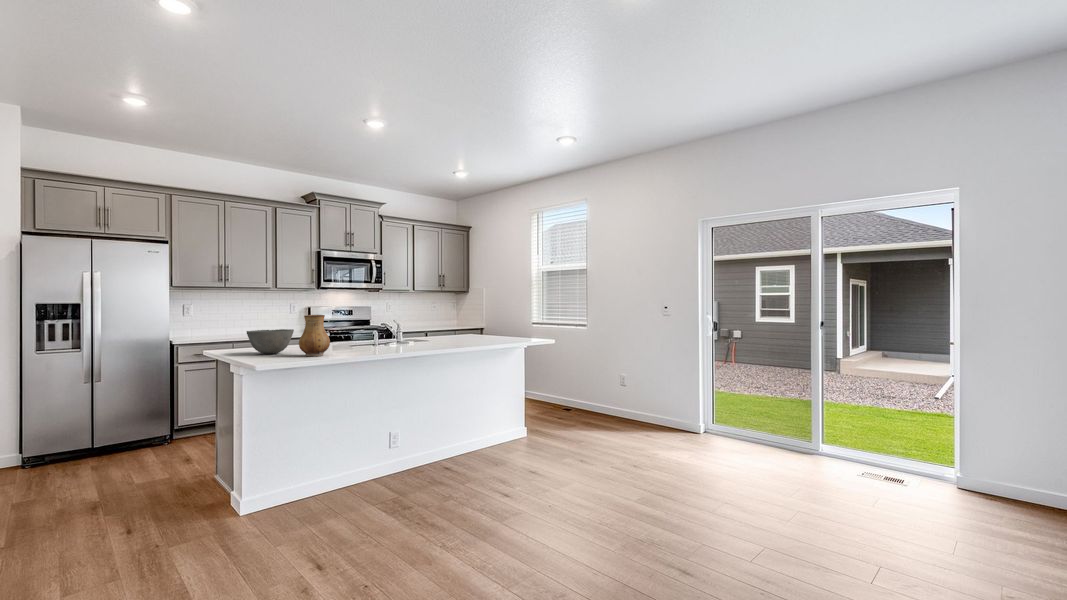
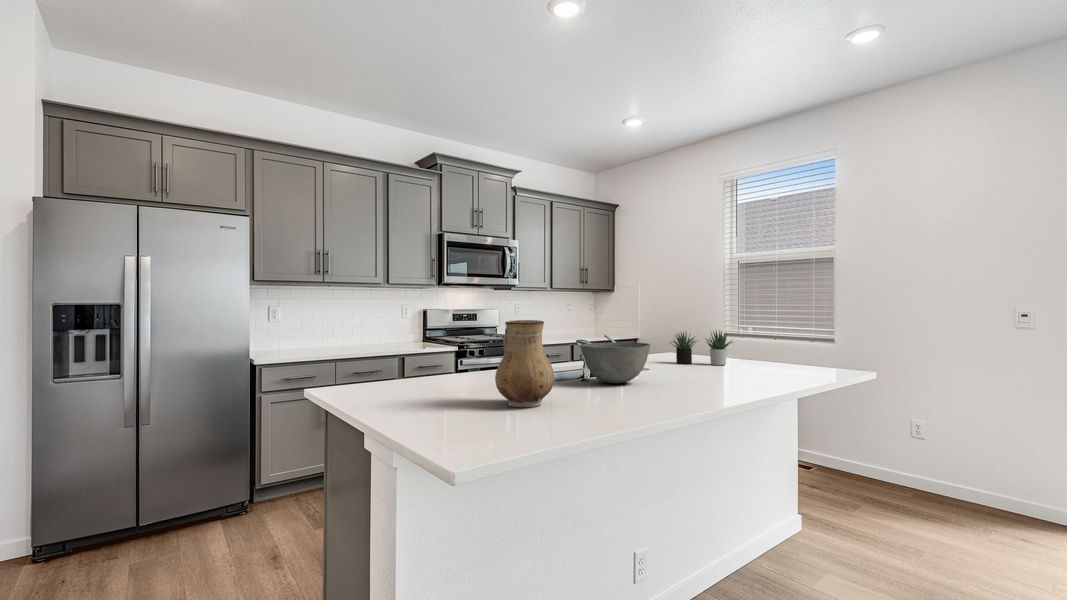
succulent plant: none [449,319,486,342] -> present [672,330,733,365]
bowl: present [247,329,294,354] -> present [581,342,650,383]

